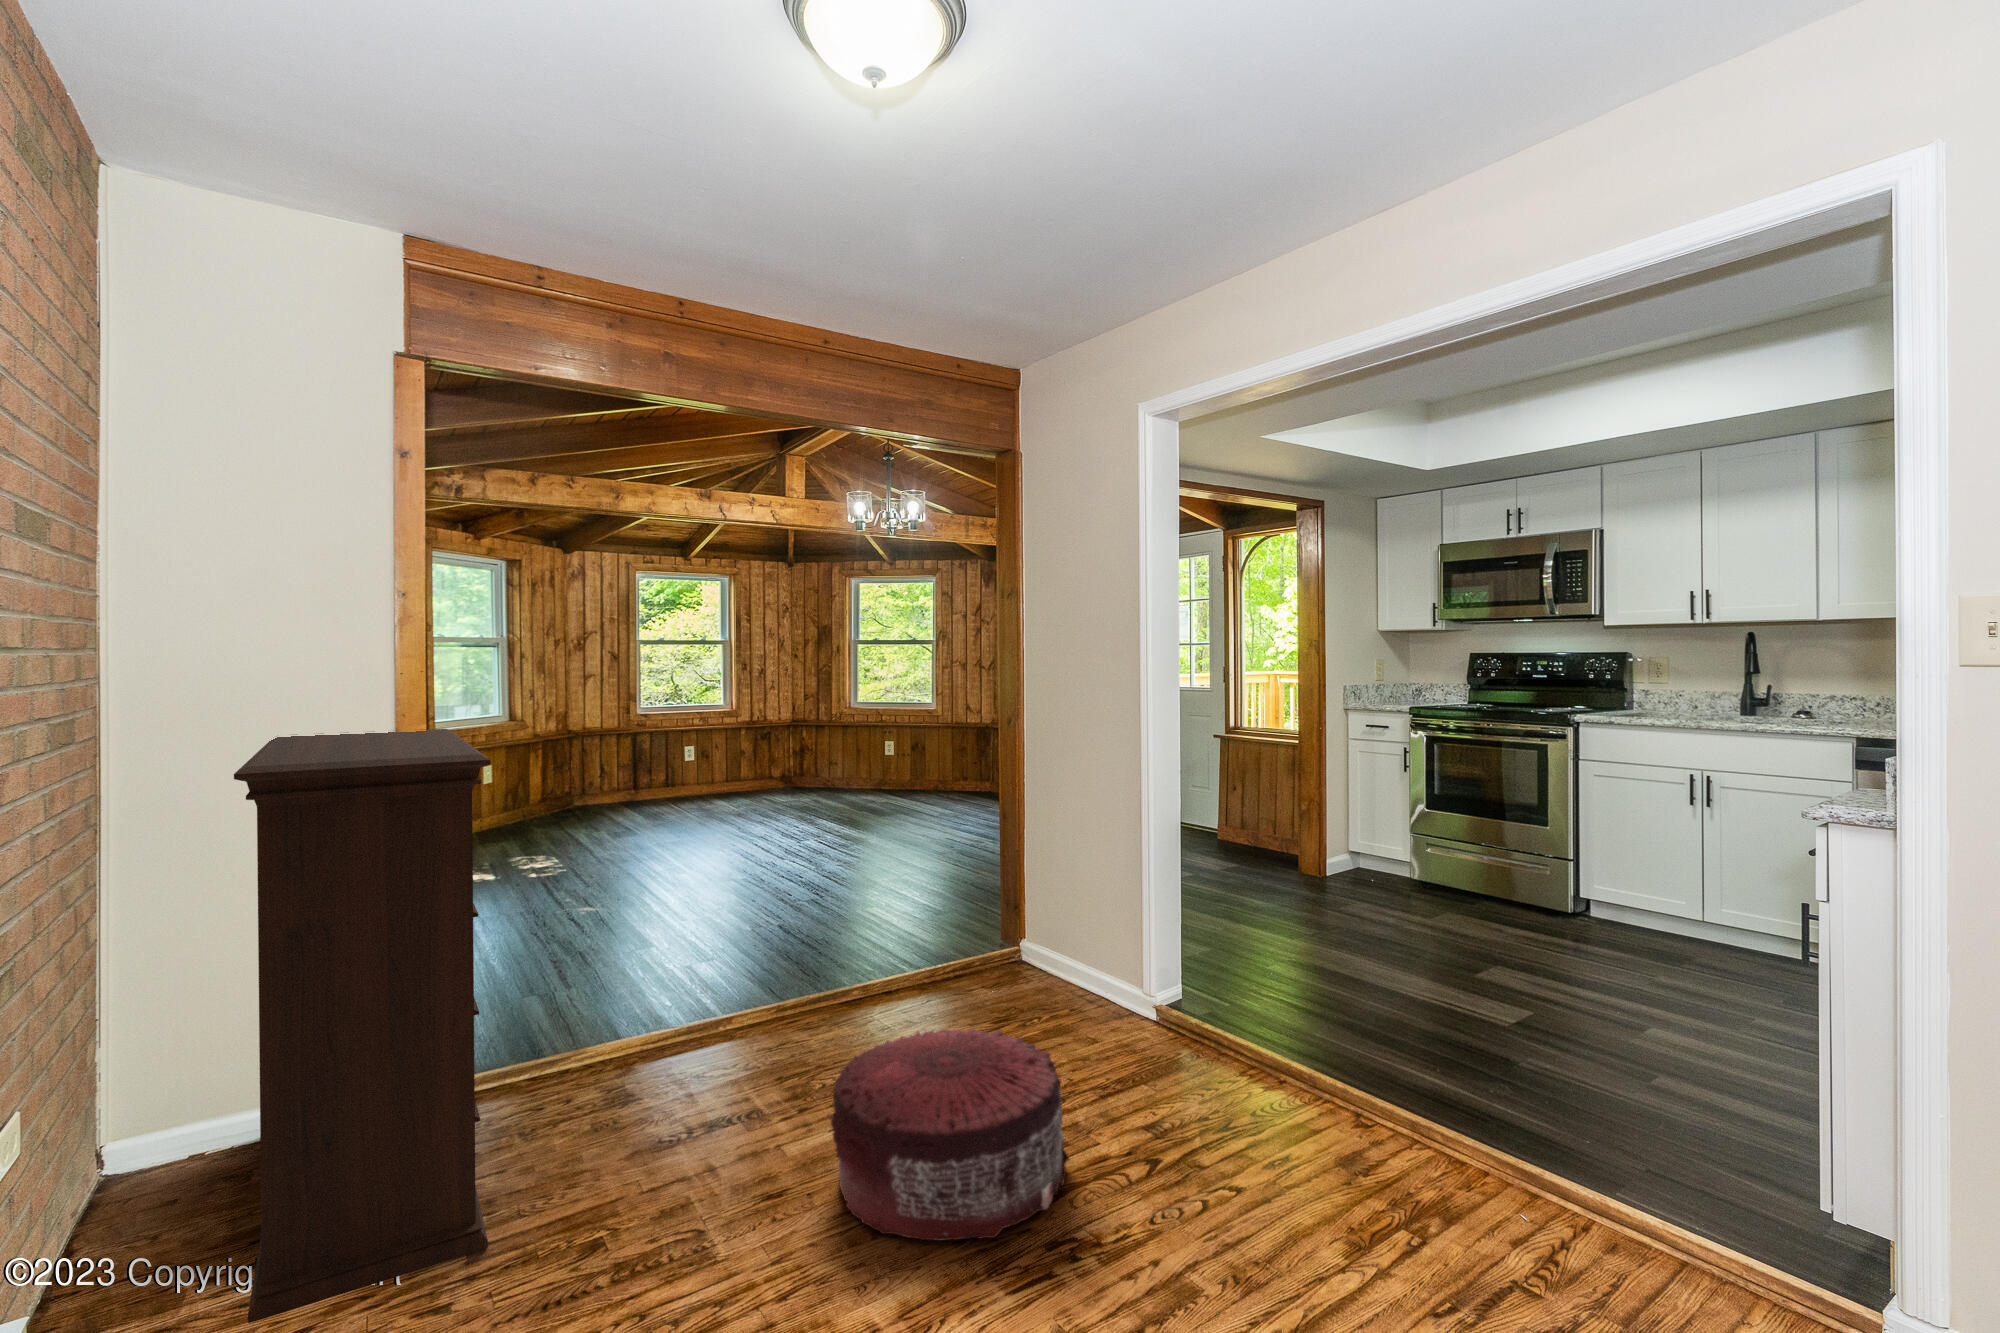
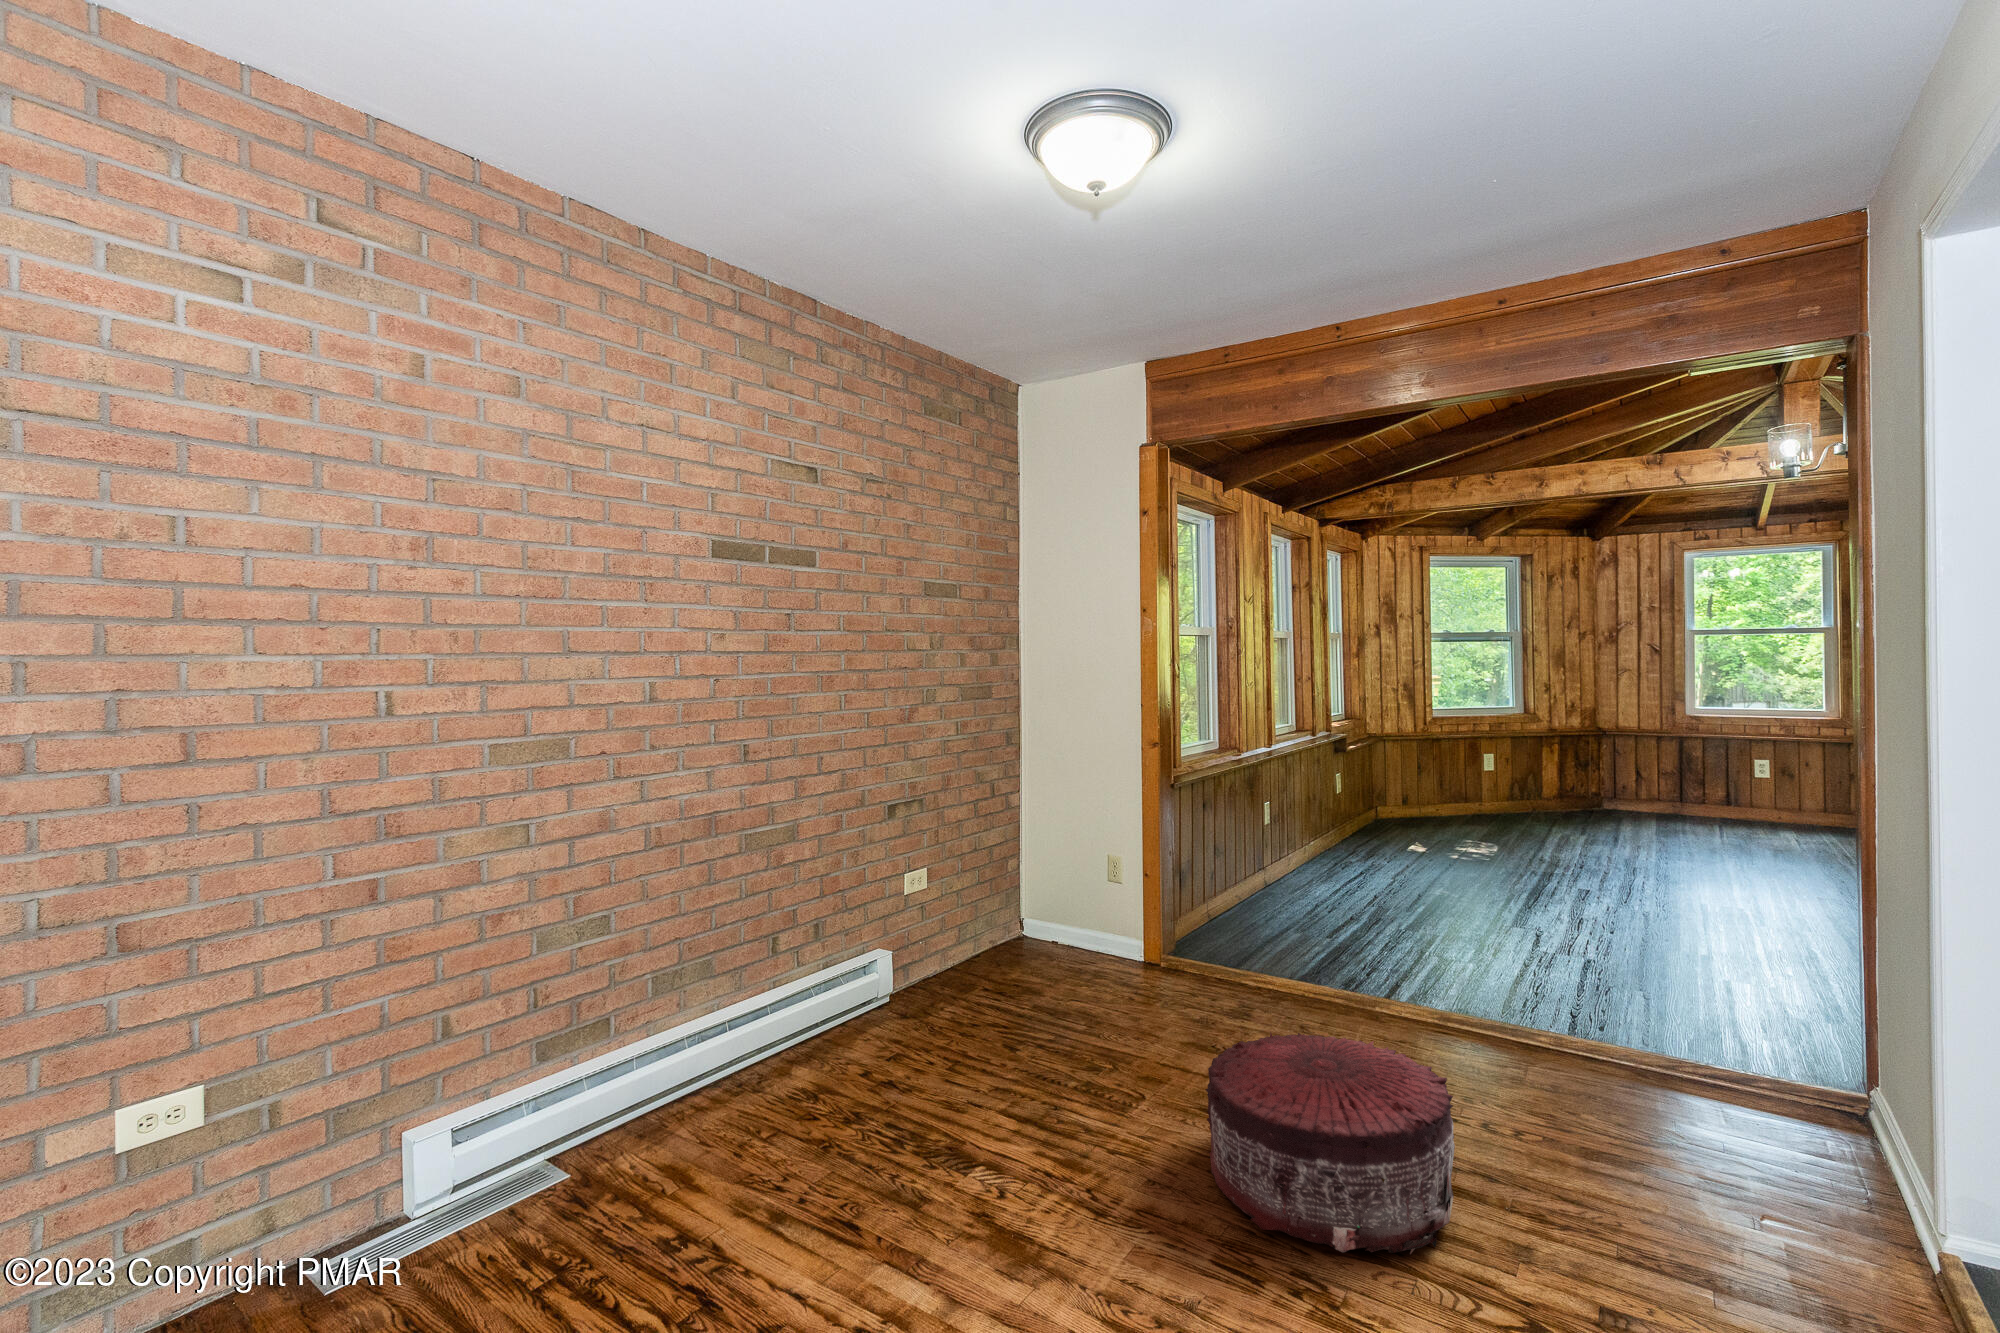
bookshelf: present [234,729,491,1323] -> none [950,701,1182,1042]

